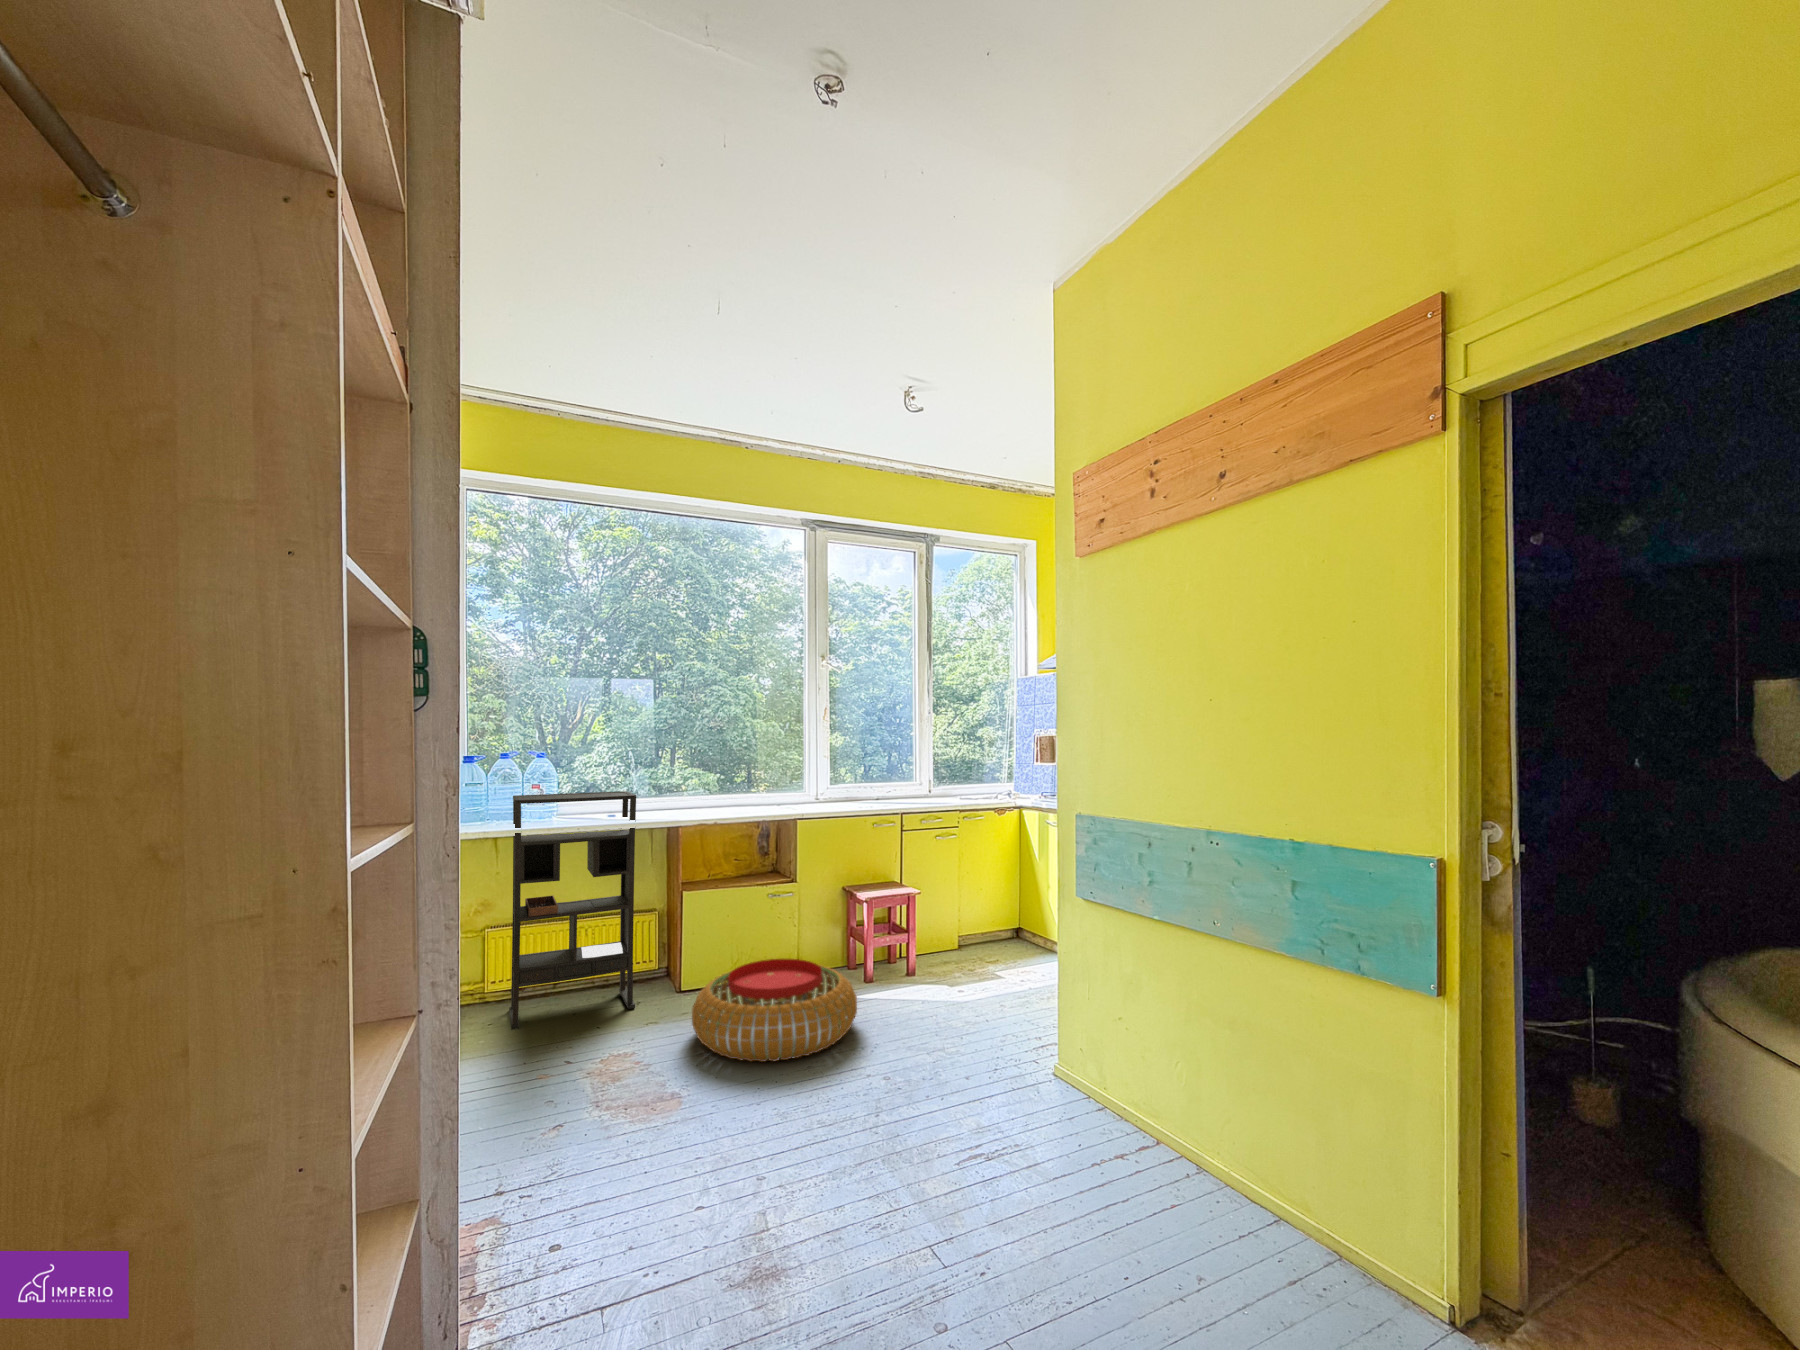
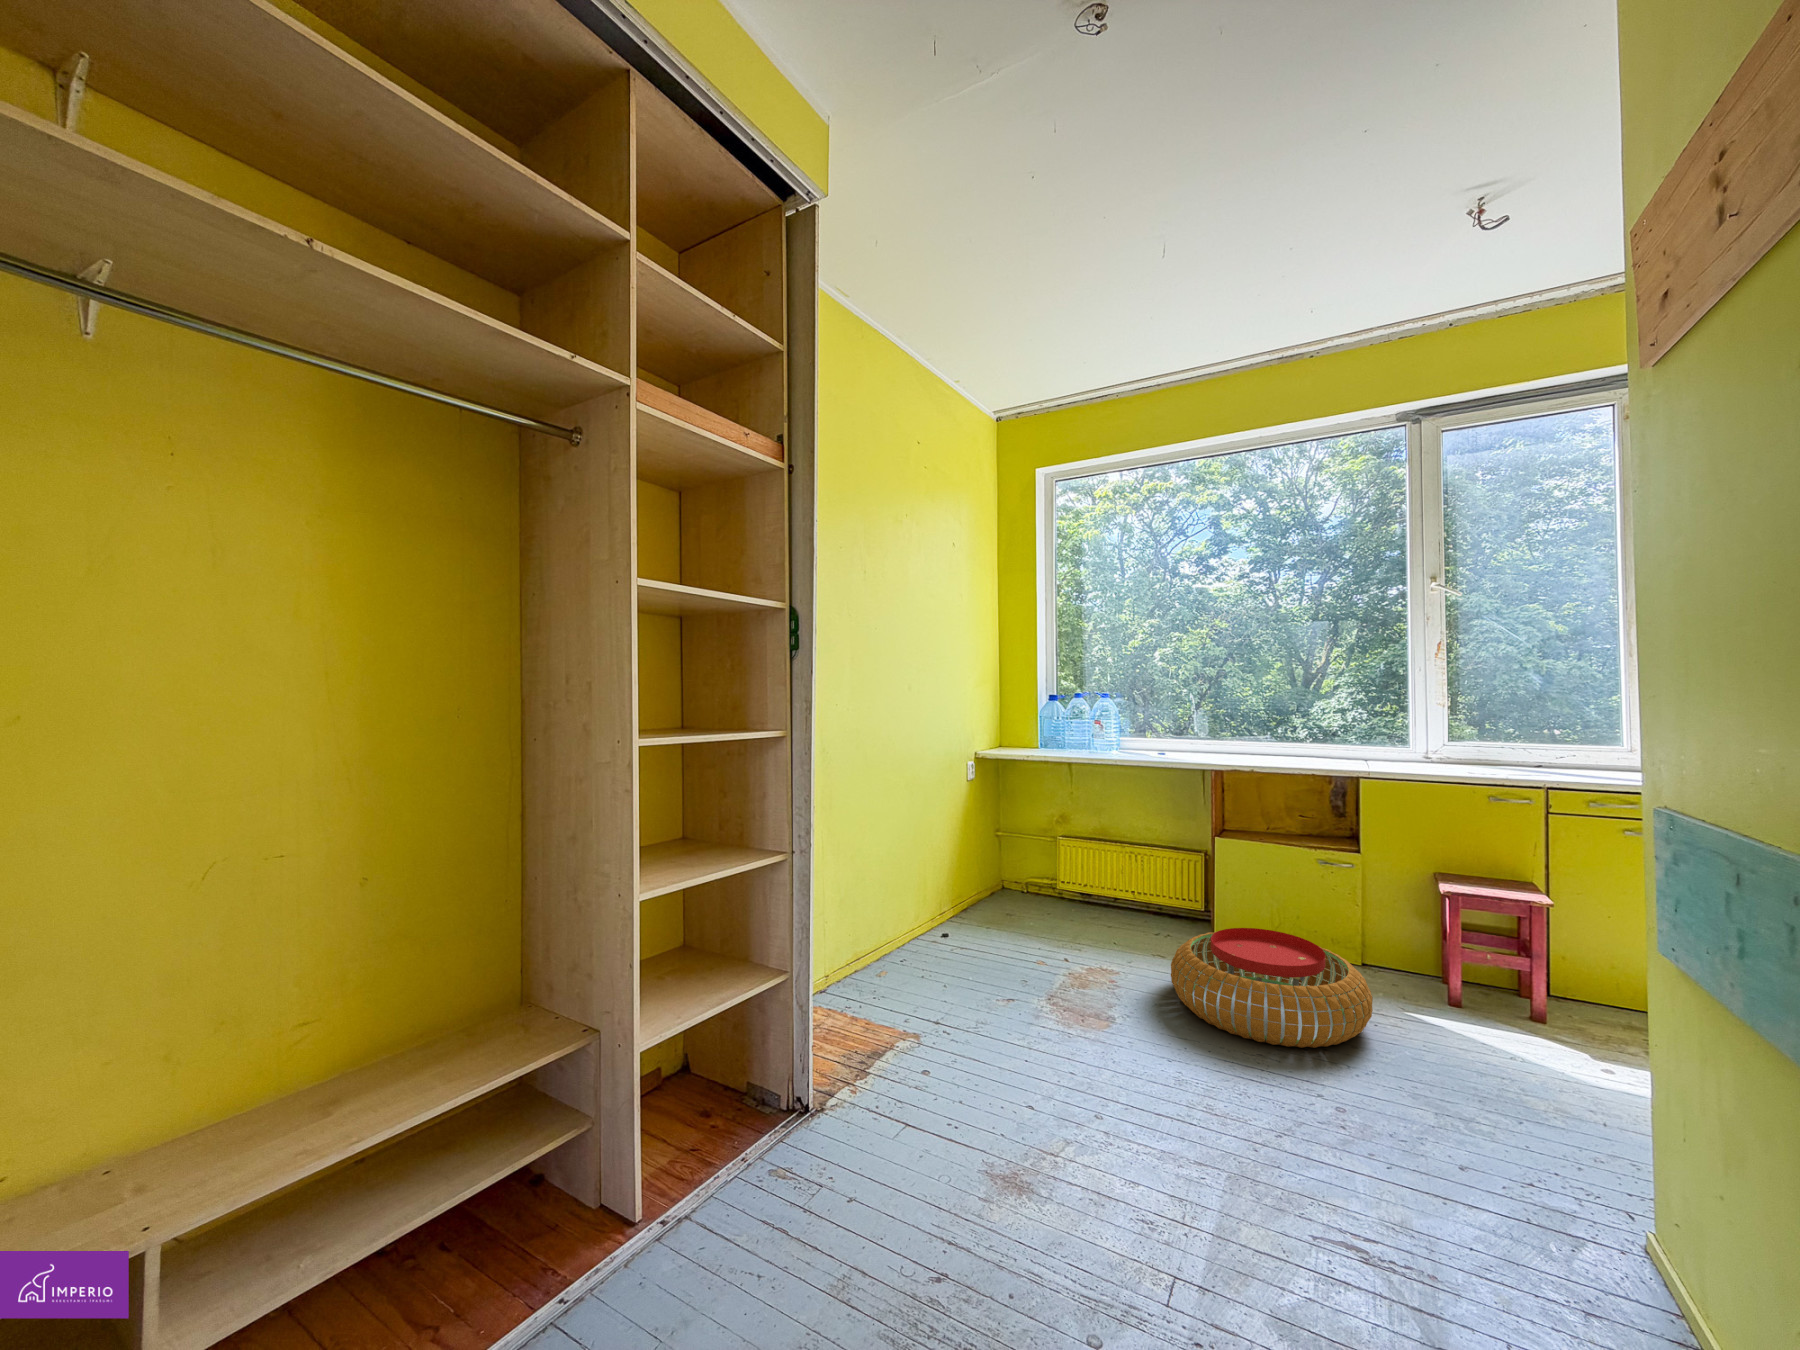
bookshelf: present [509,791,636,1030] -> none [1058,728,1173,939]

